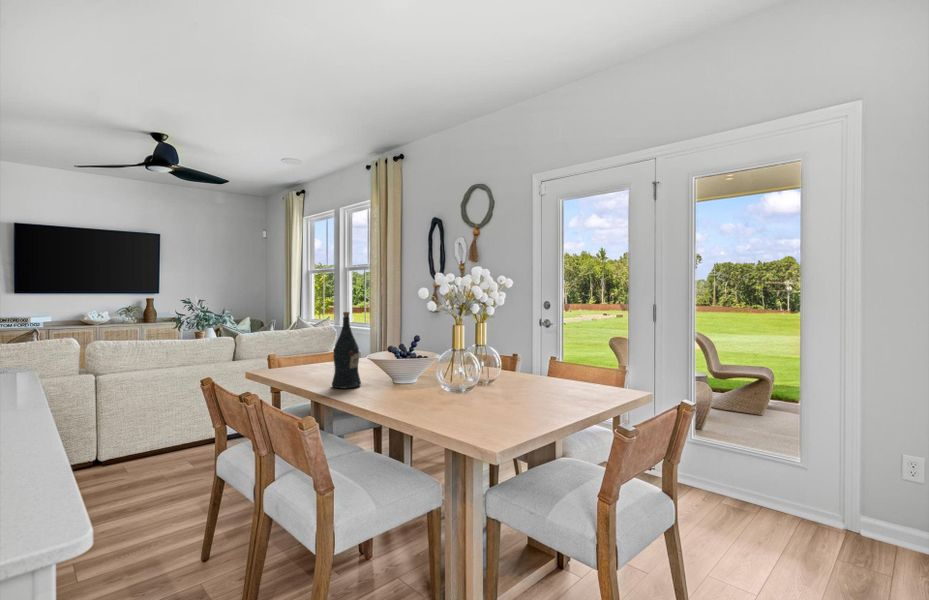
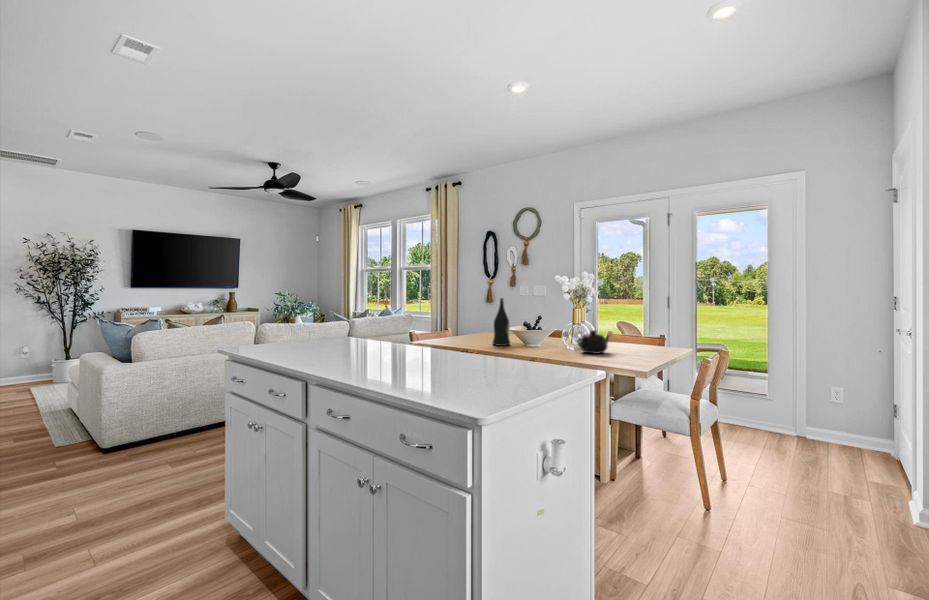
teapot: none [428,369,499,412] -> present [577,330,610,354]

